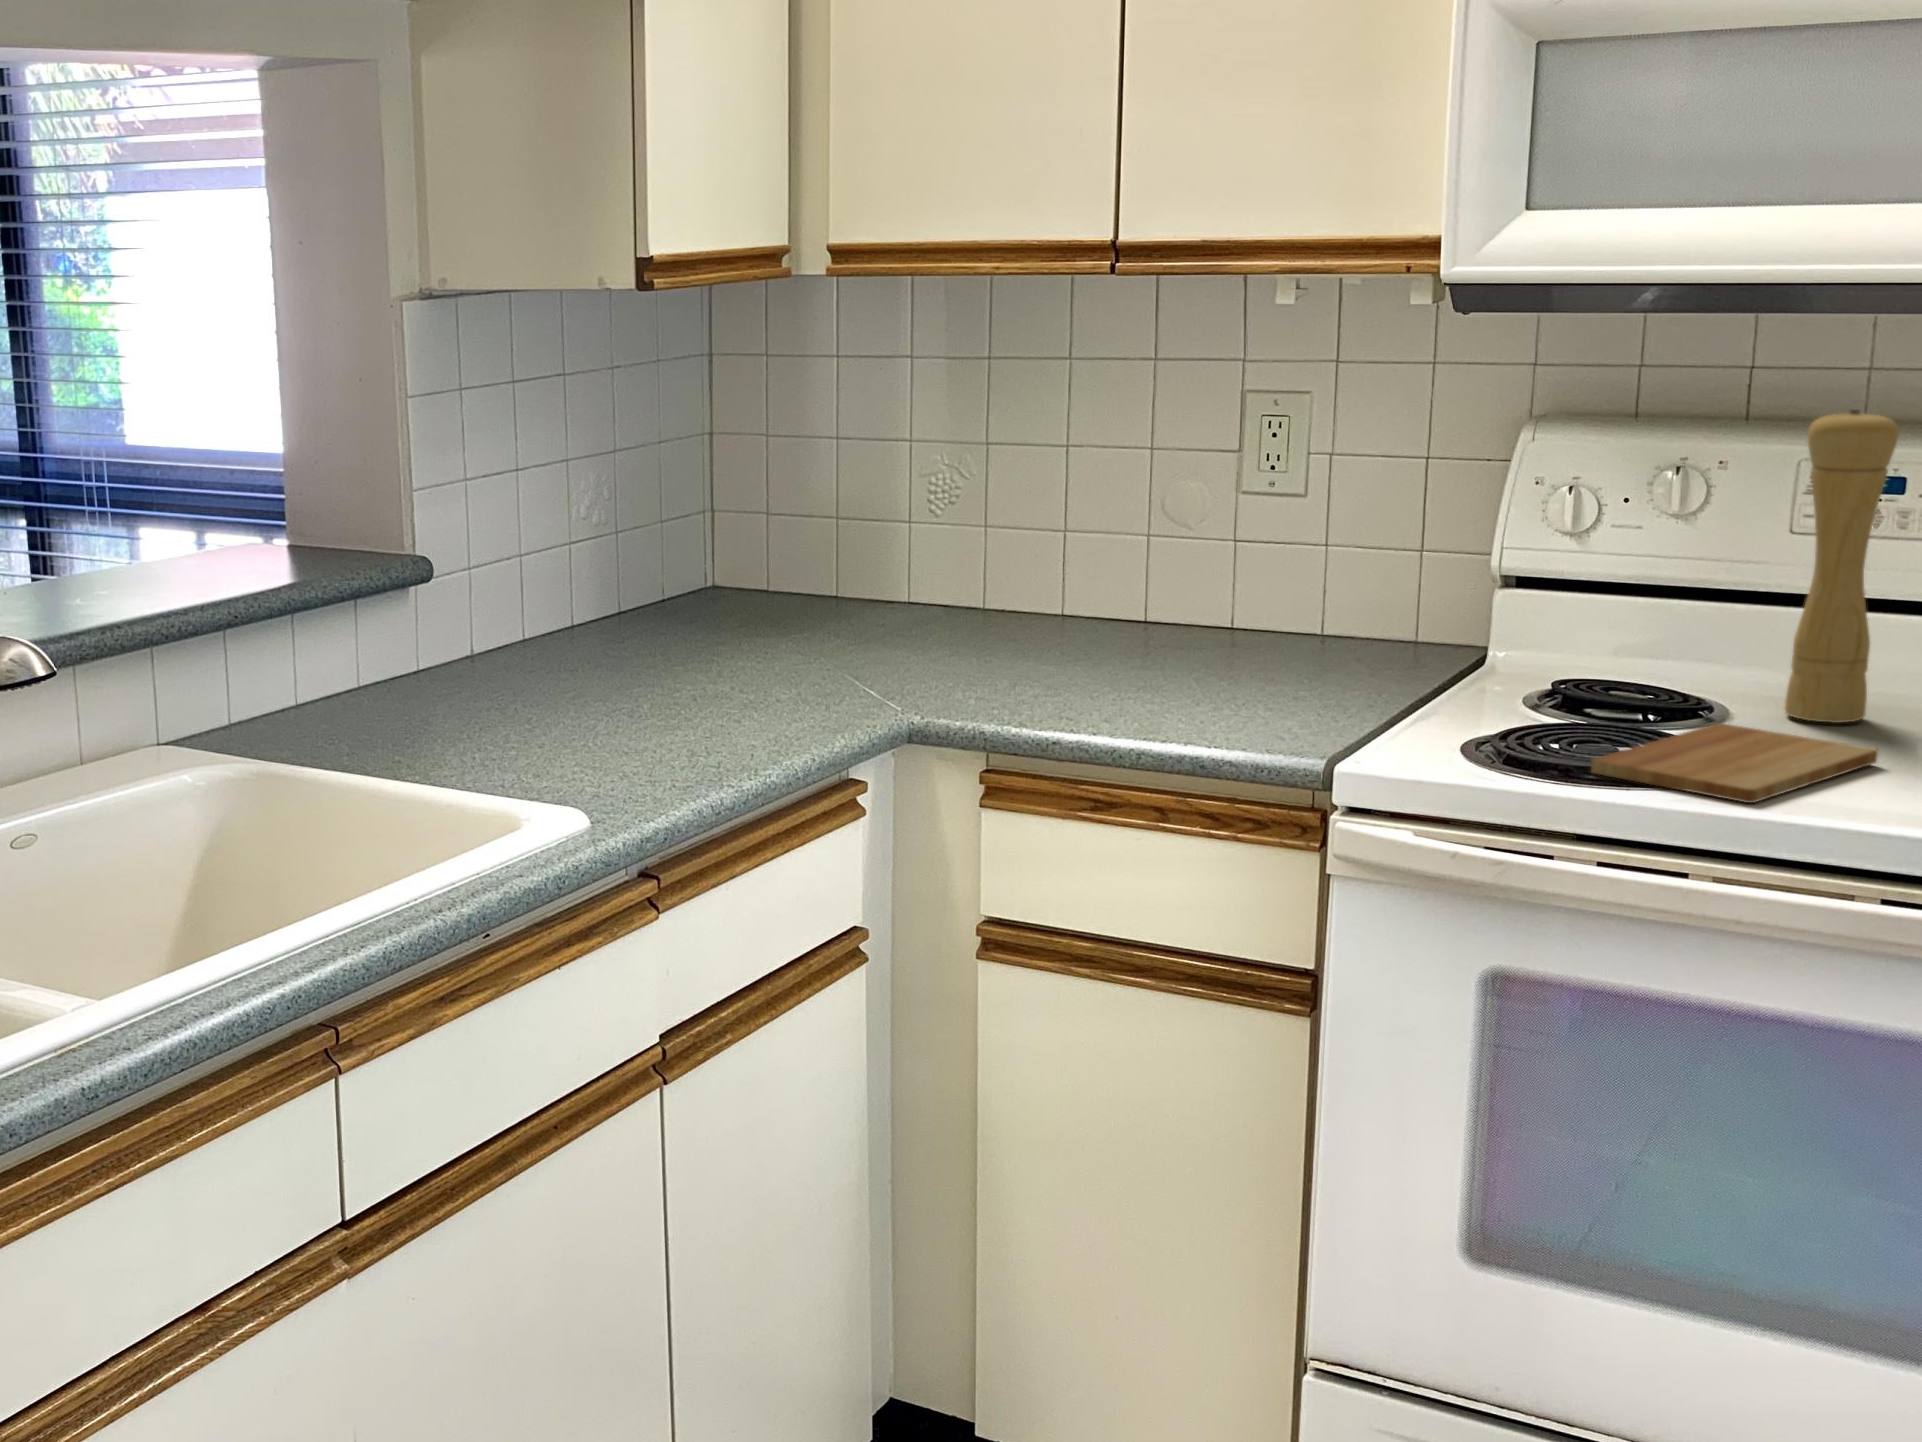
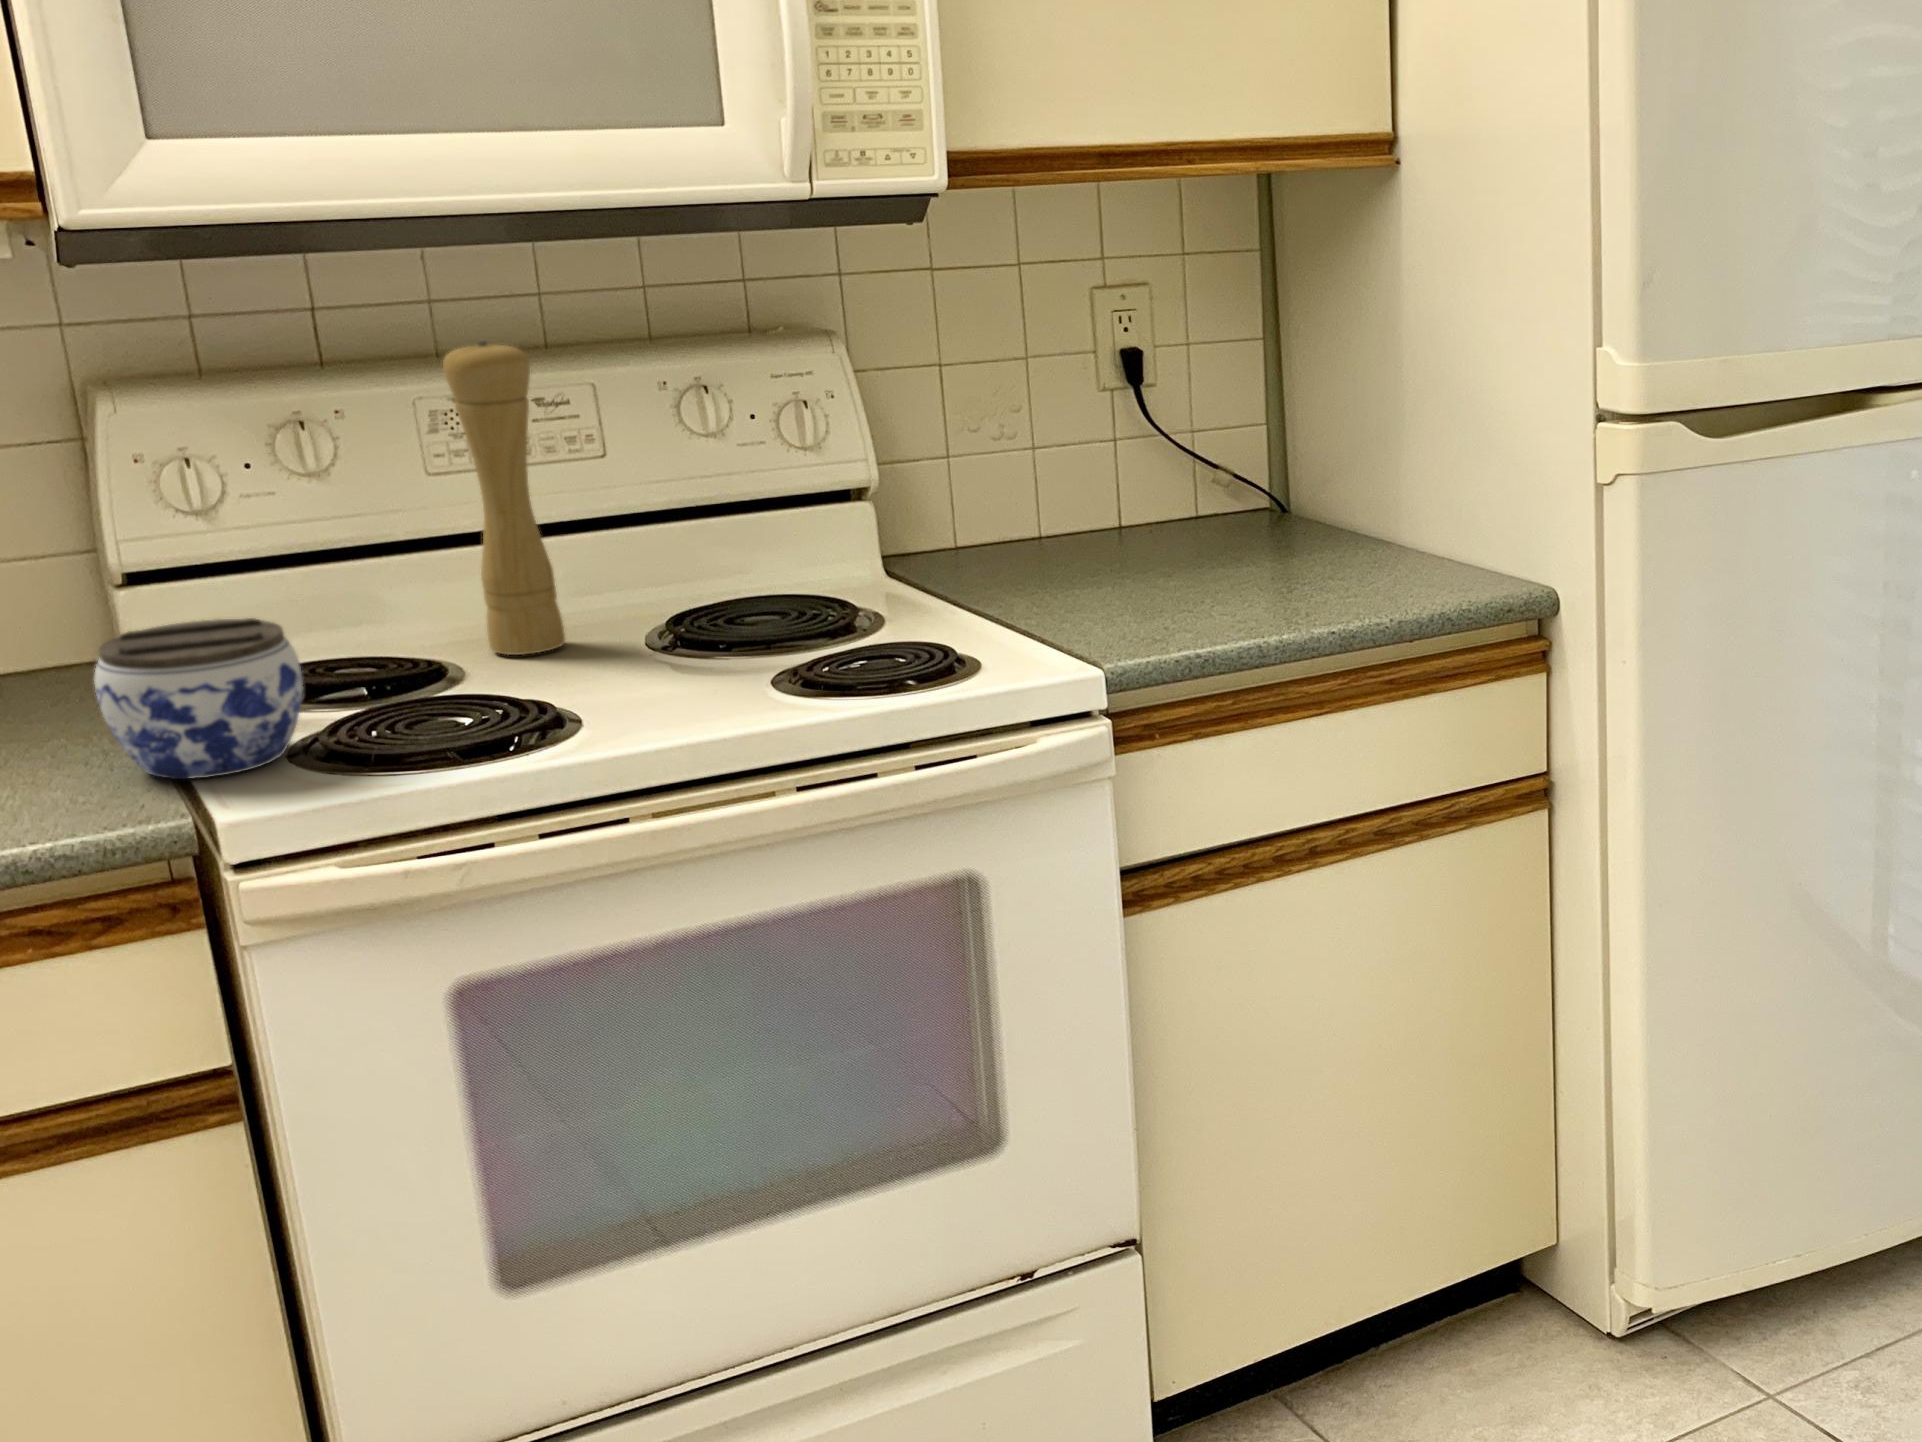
jar: none [1346,610,1511,742] -> present [94,618,303,779]
cutting board: present [1591,723,1878,803] -> none [461,661,656,751]

